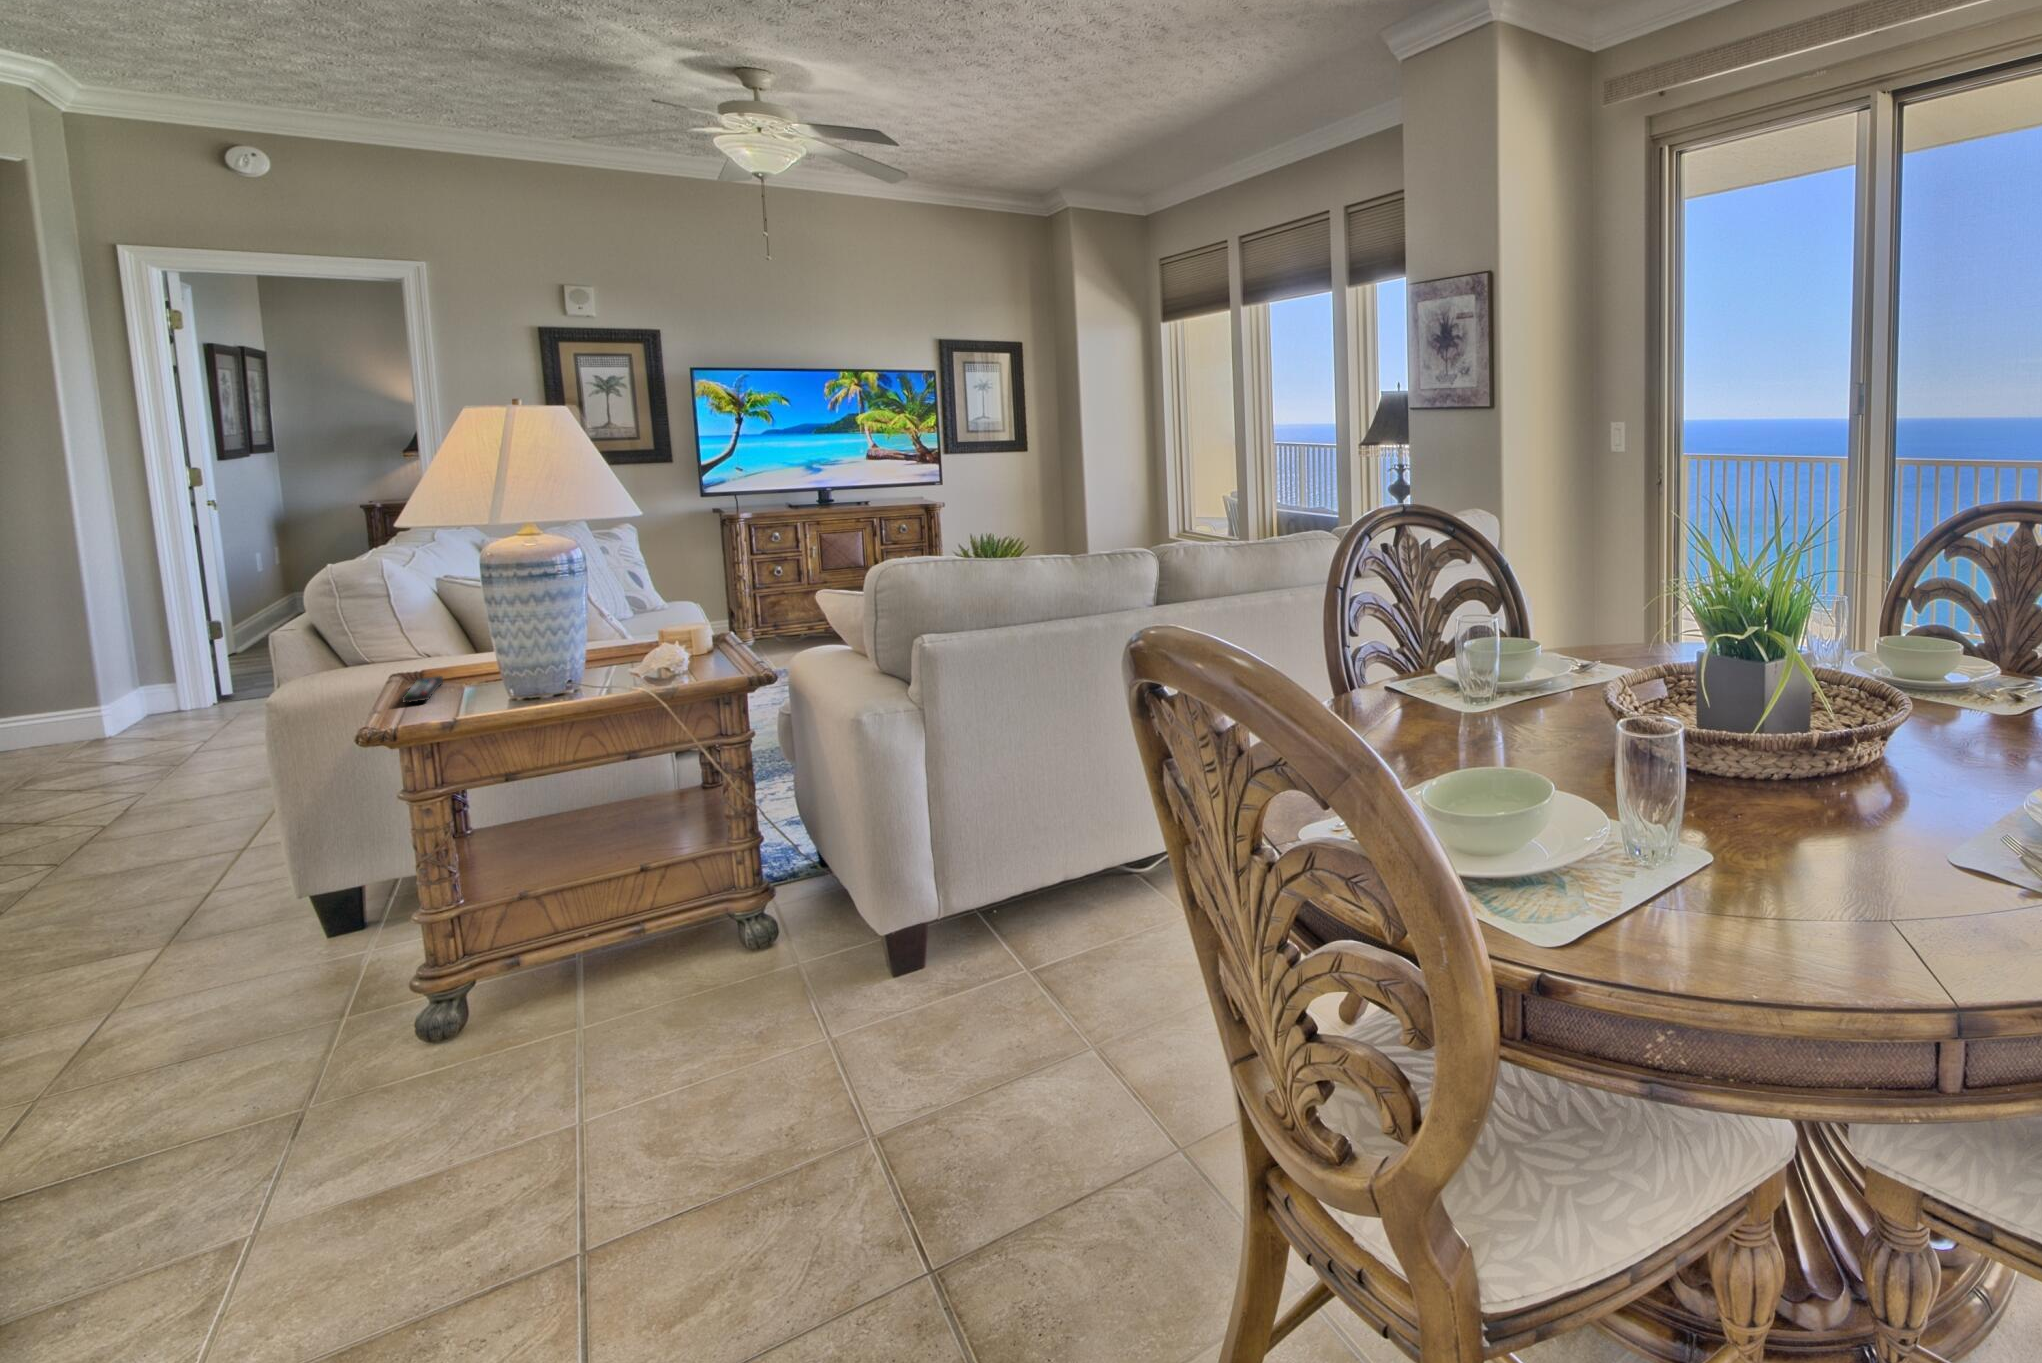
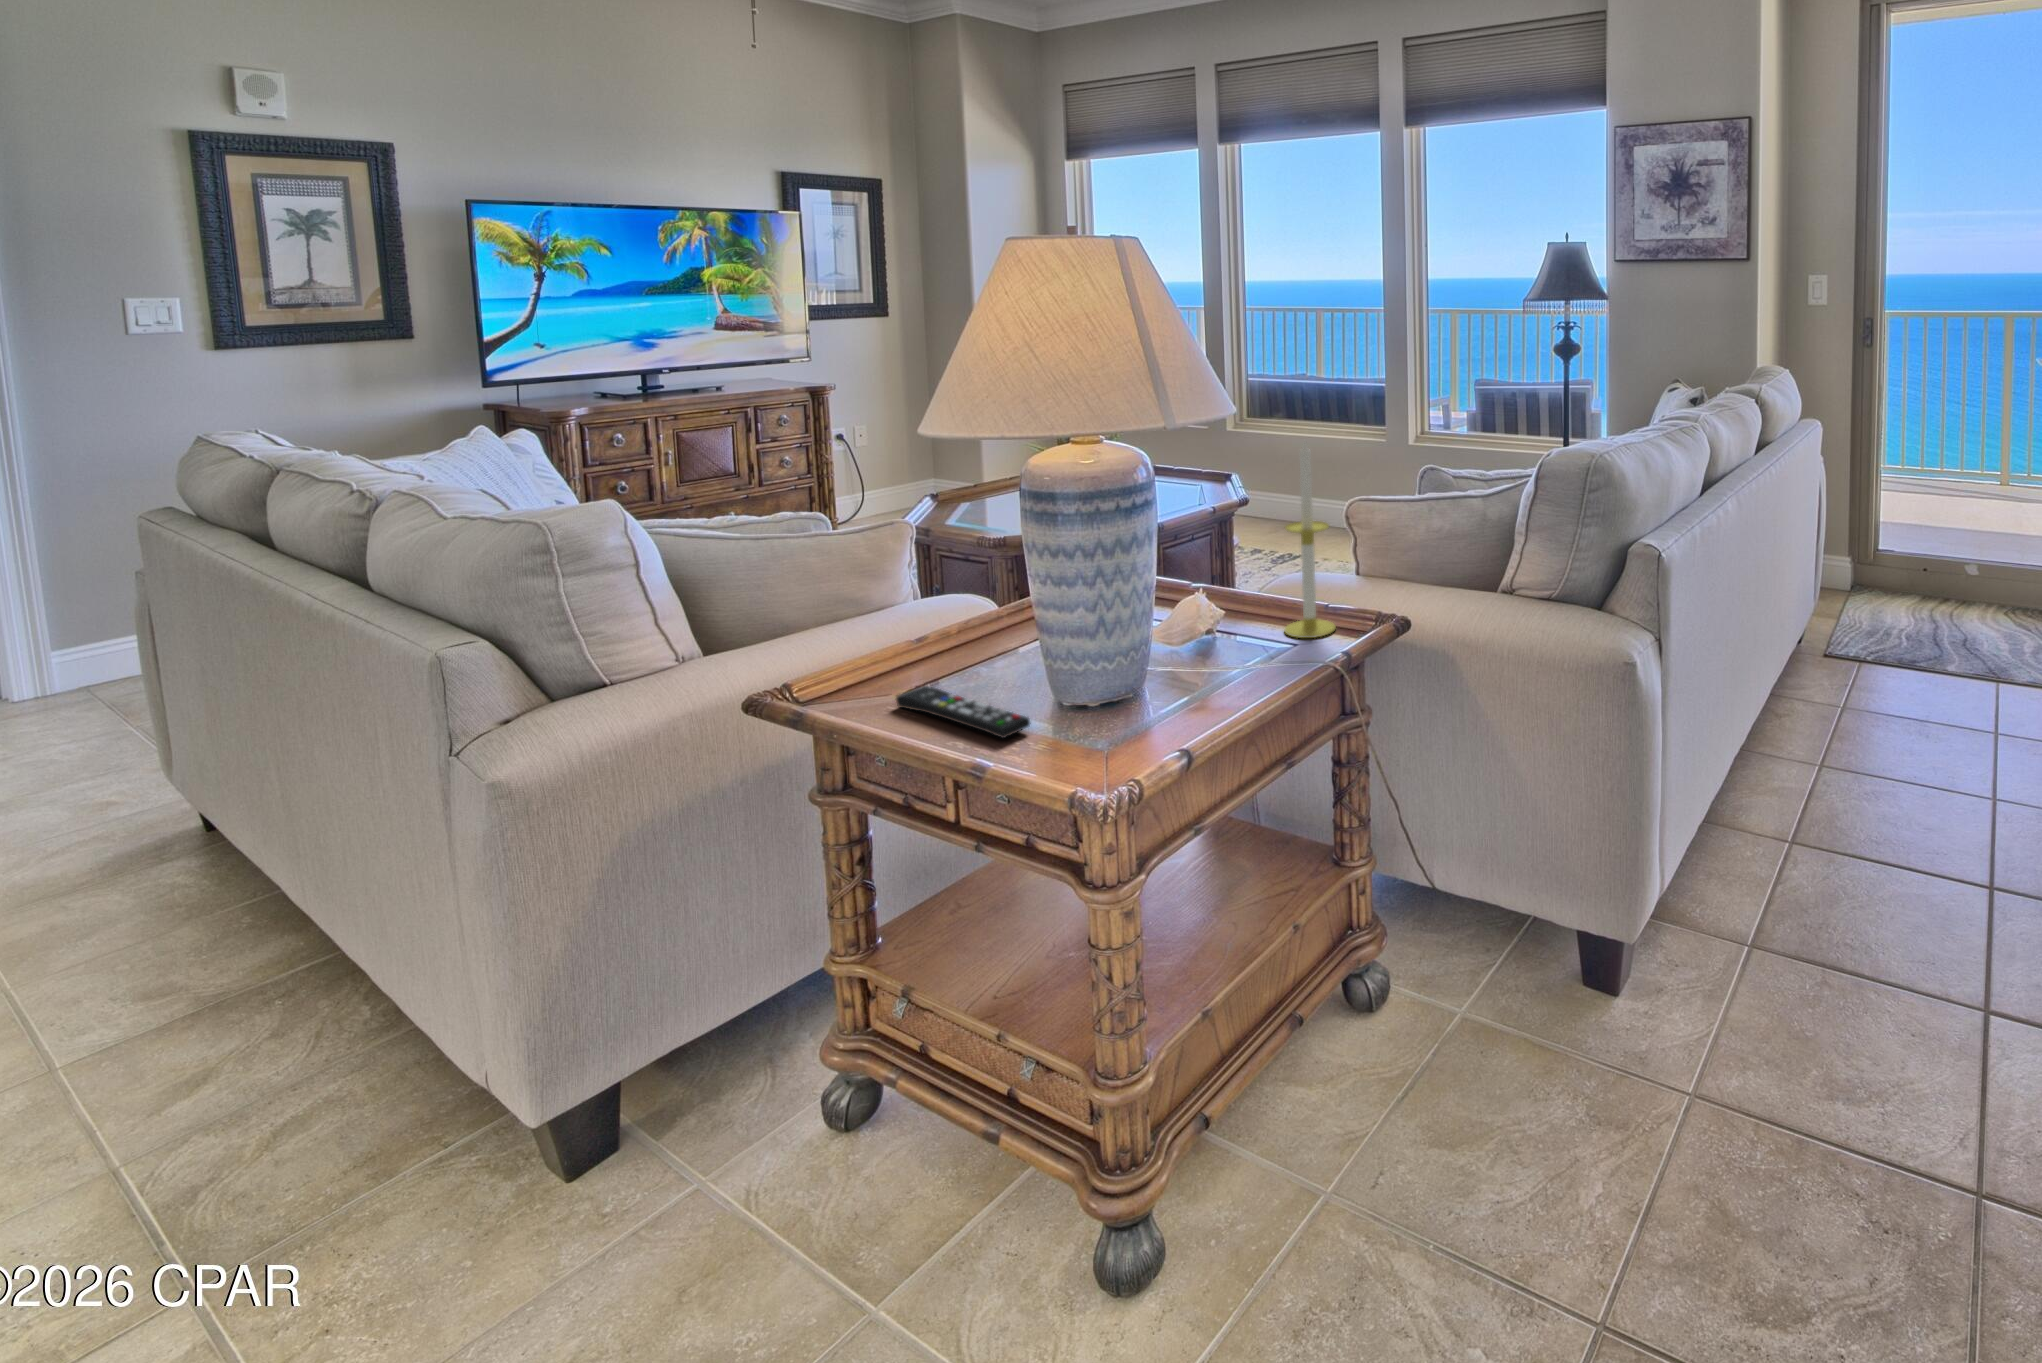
candle: none [689,538,737,679] -> present [1284,440,1336,638]

